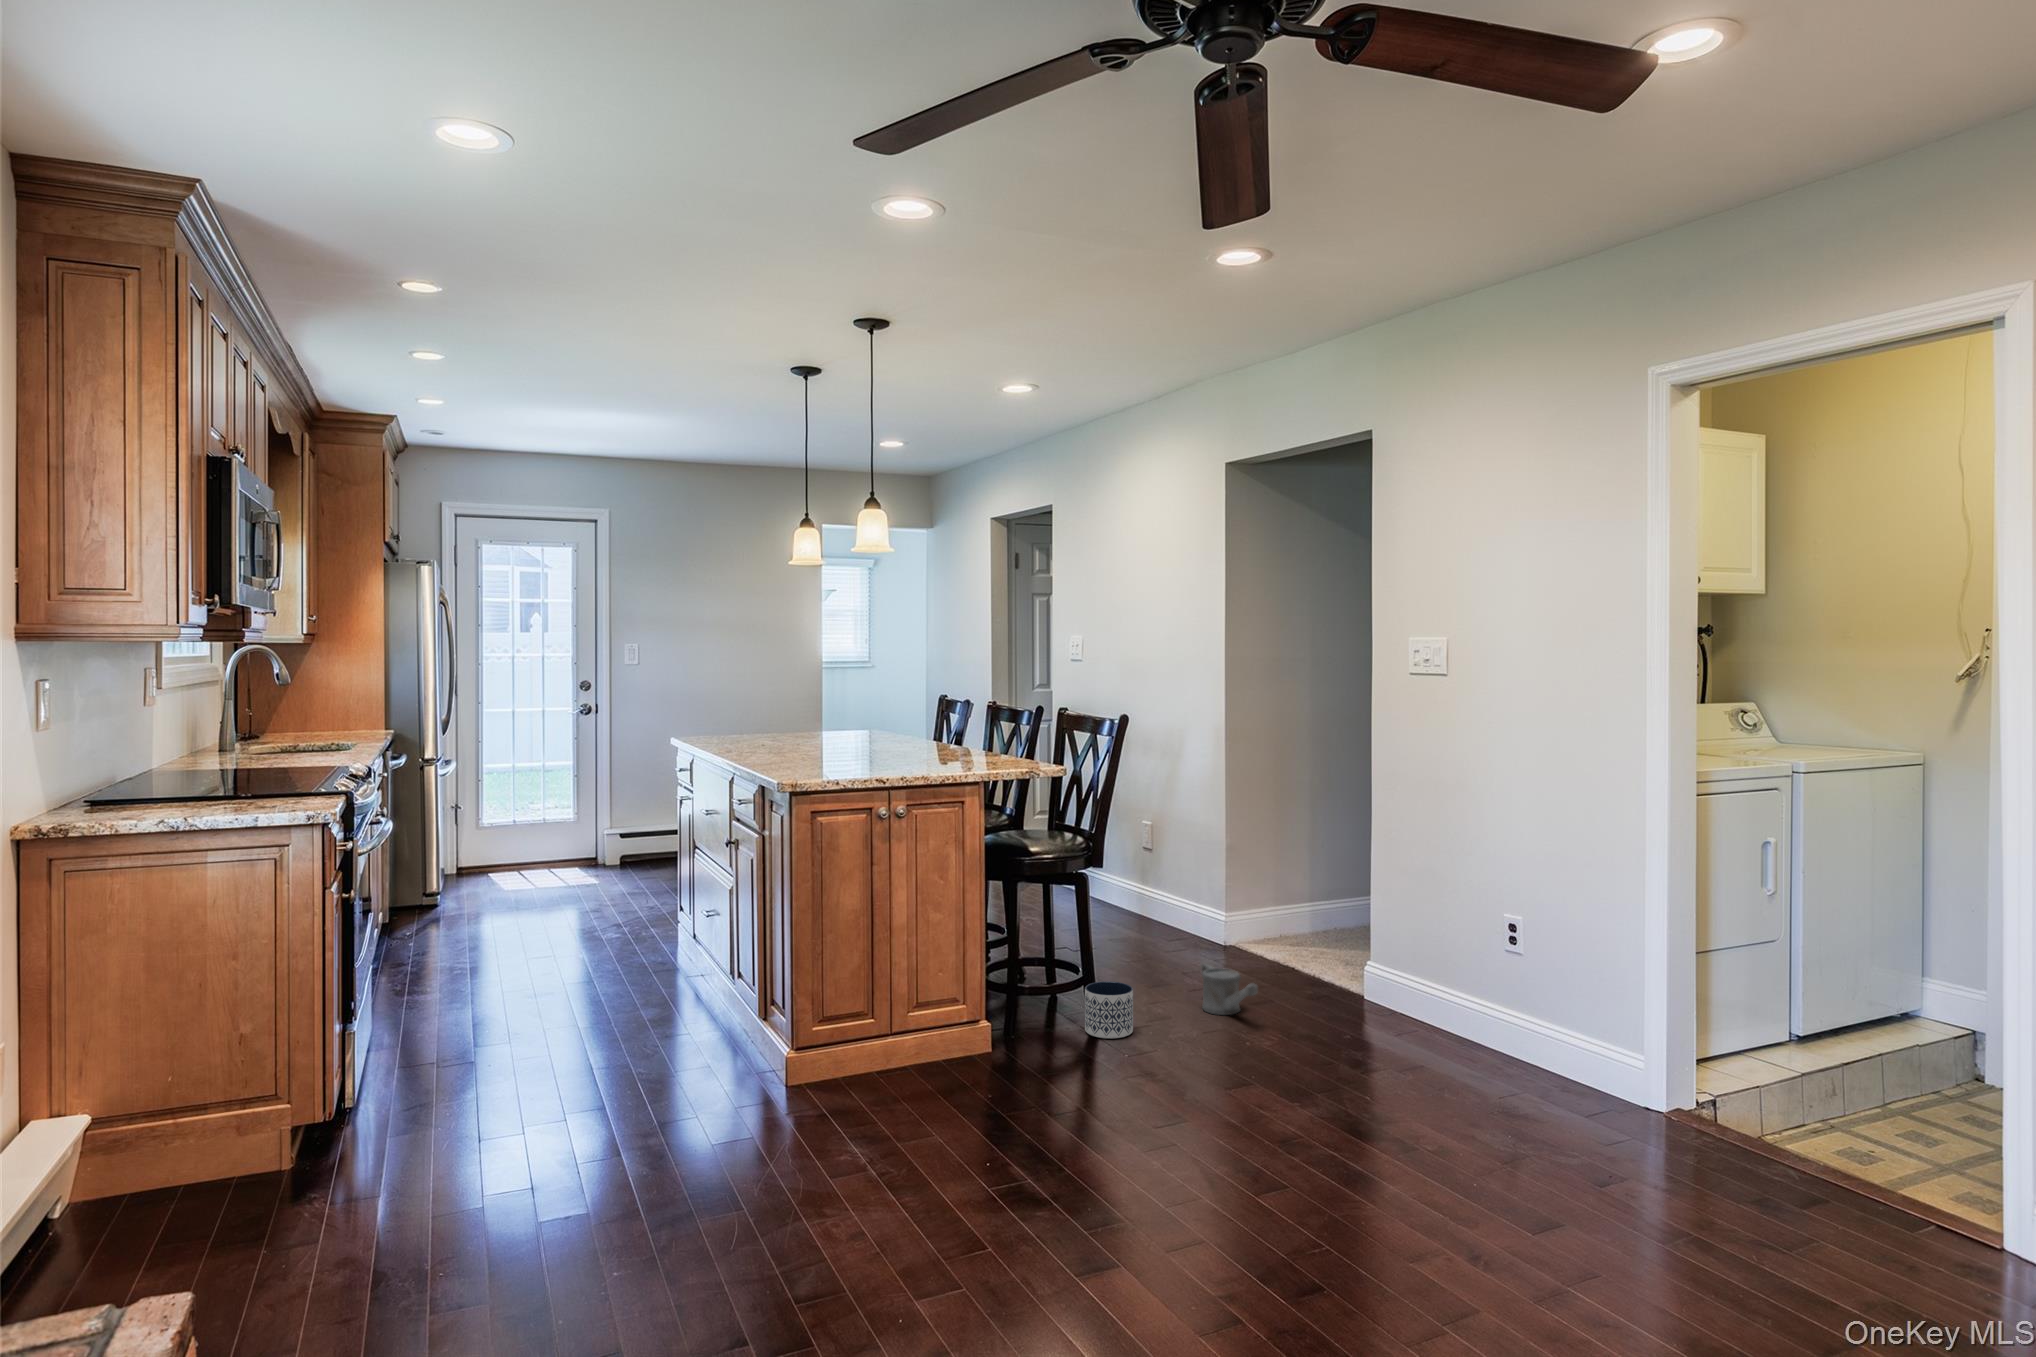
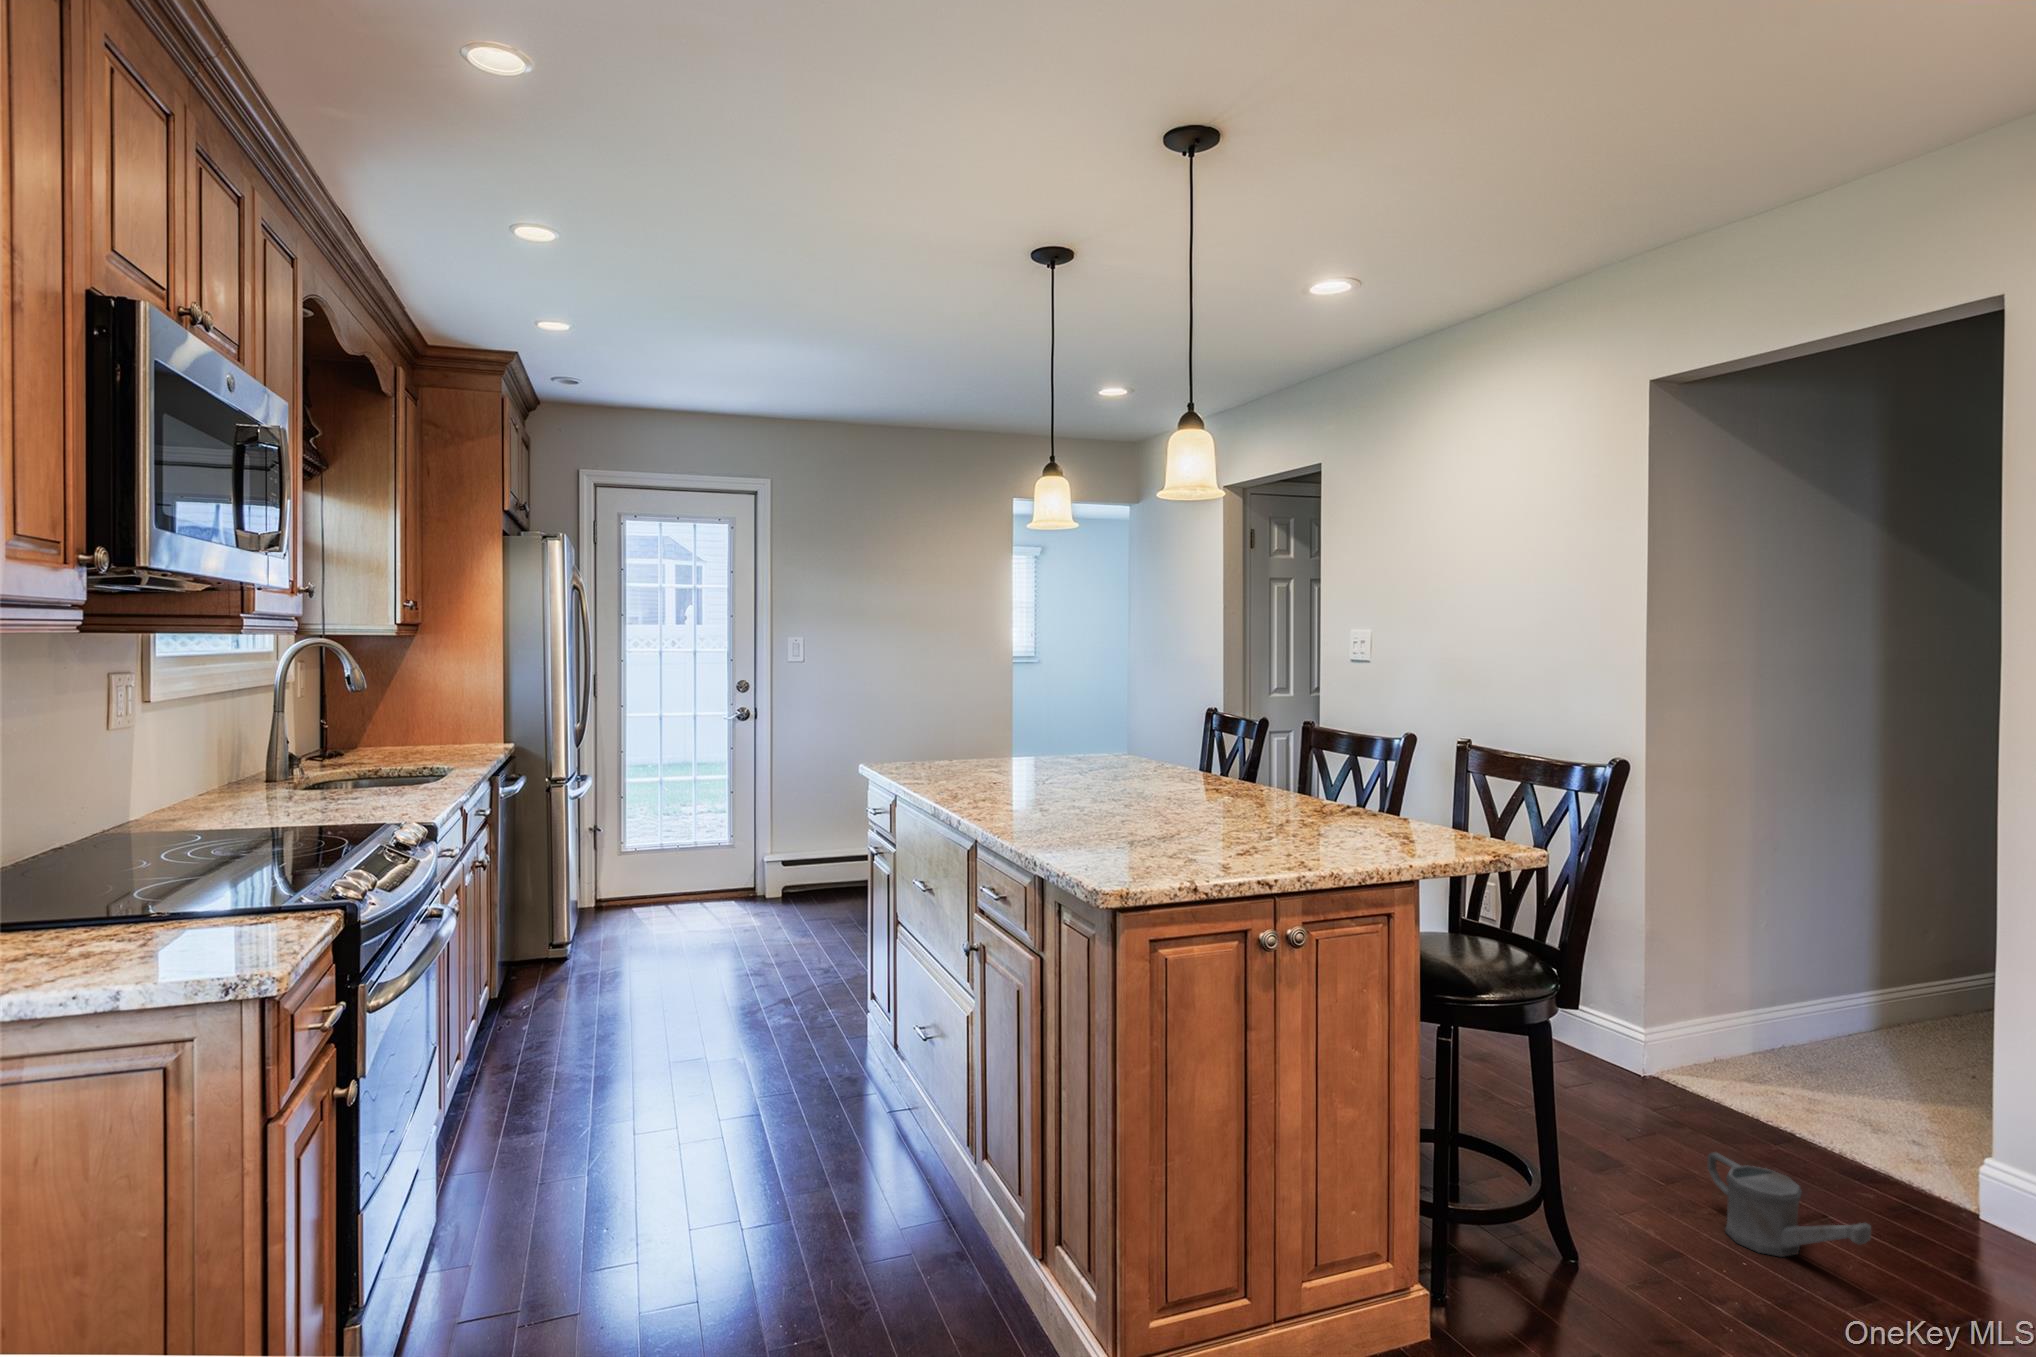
planter: present [1085,981,1133,1039] -> none [1564,1201,1657,1317]

